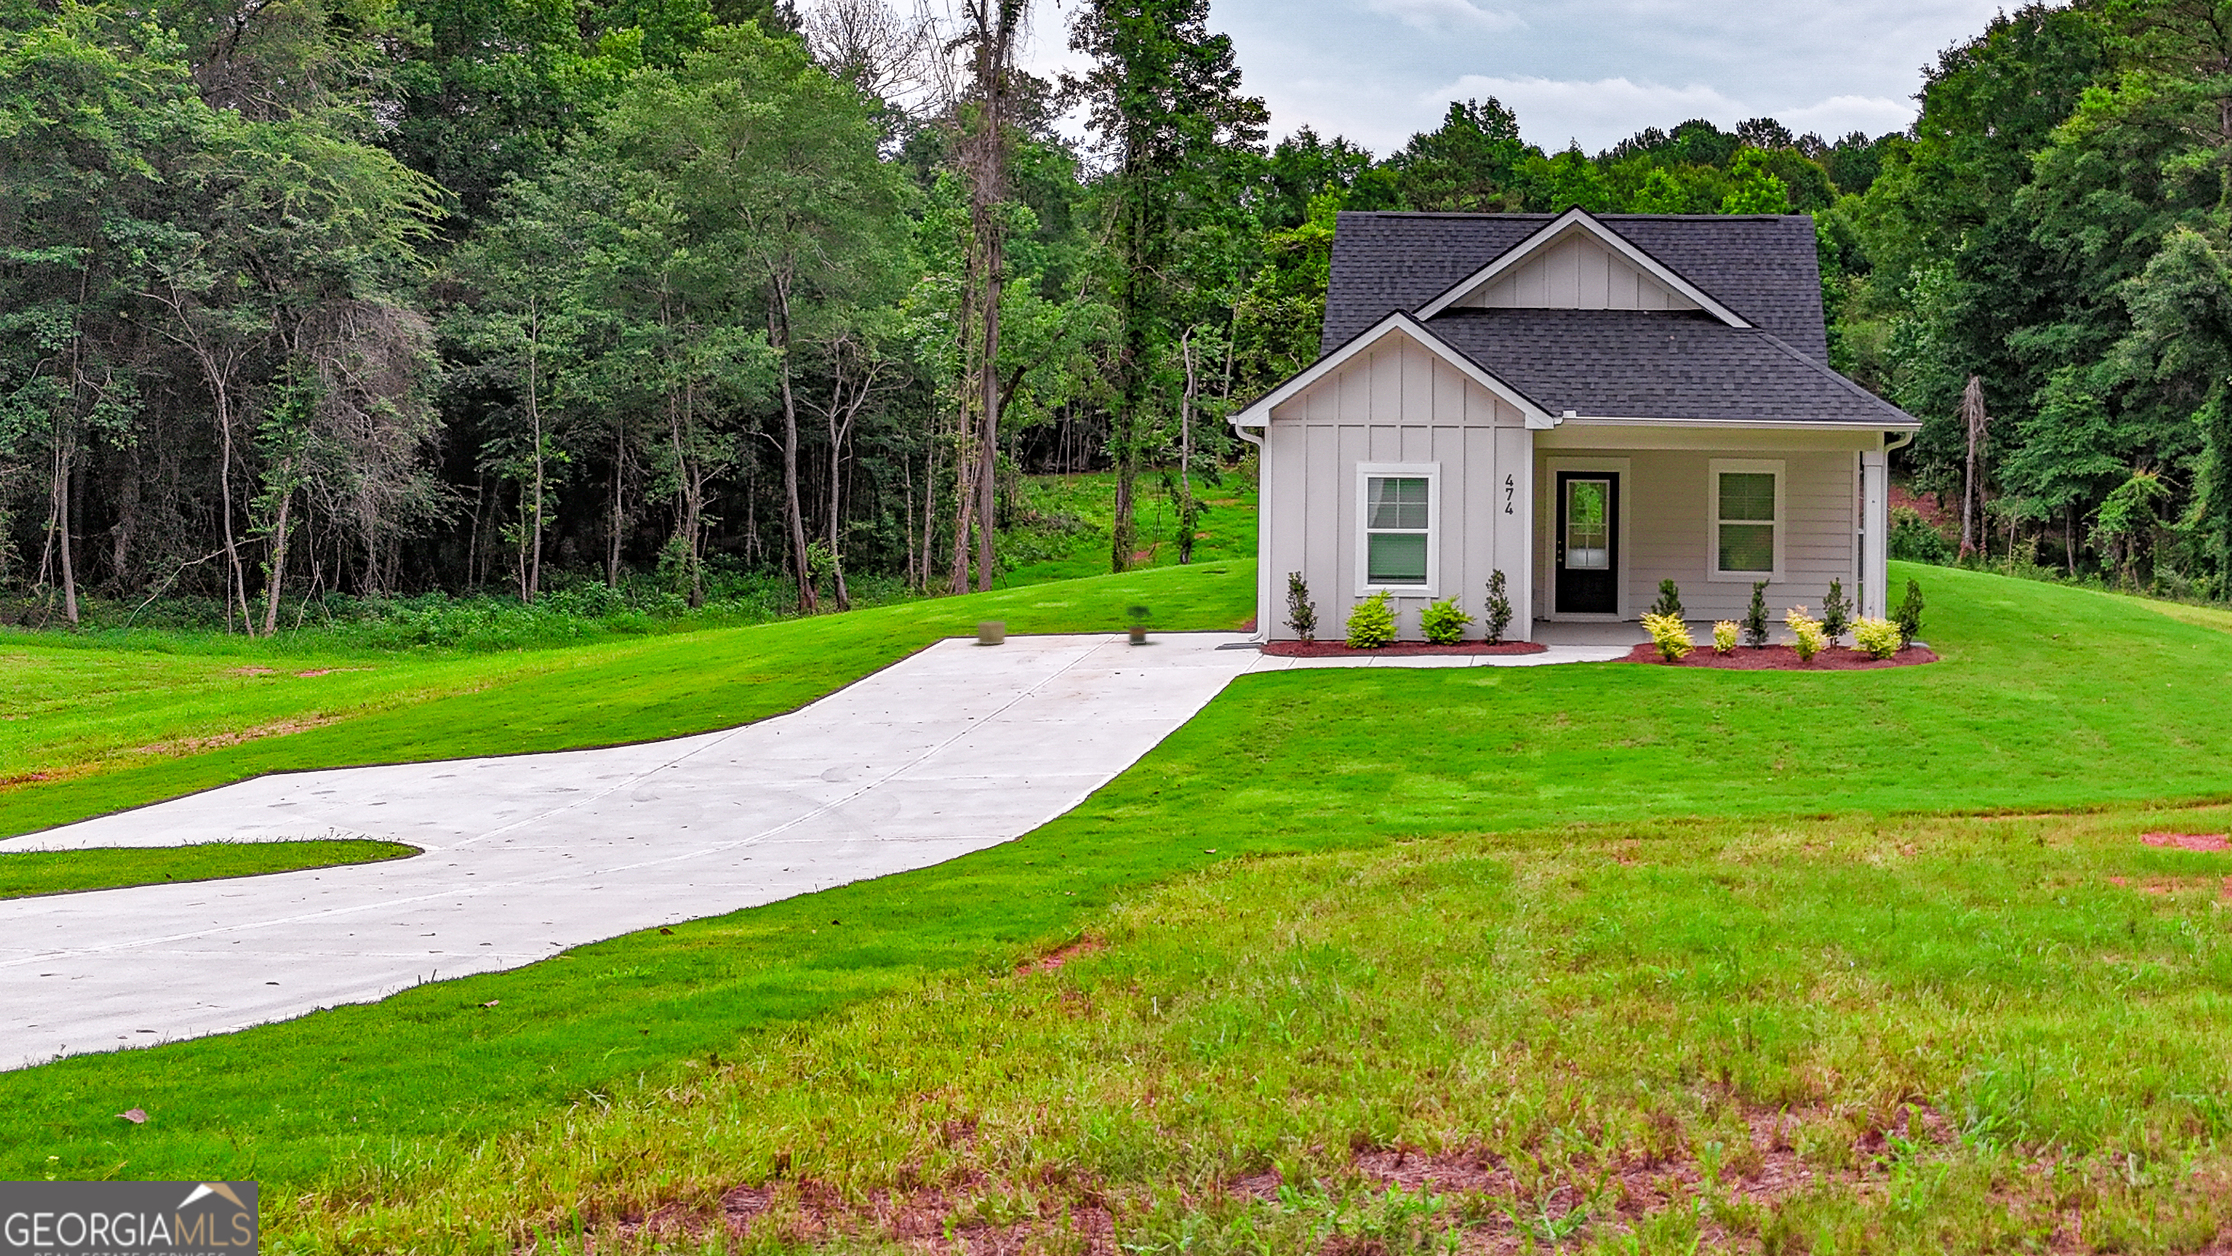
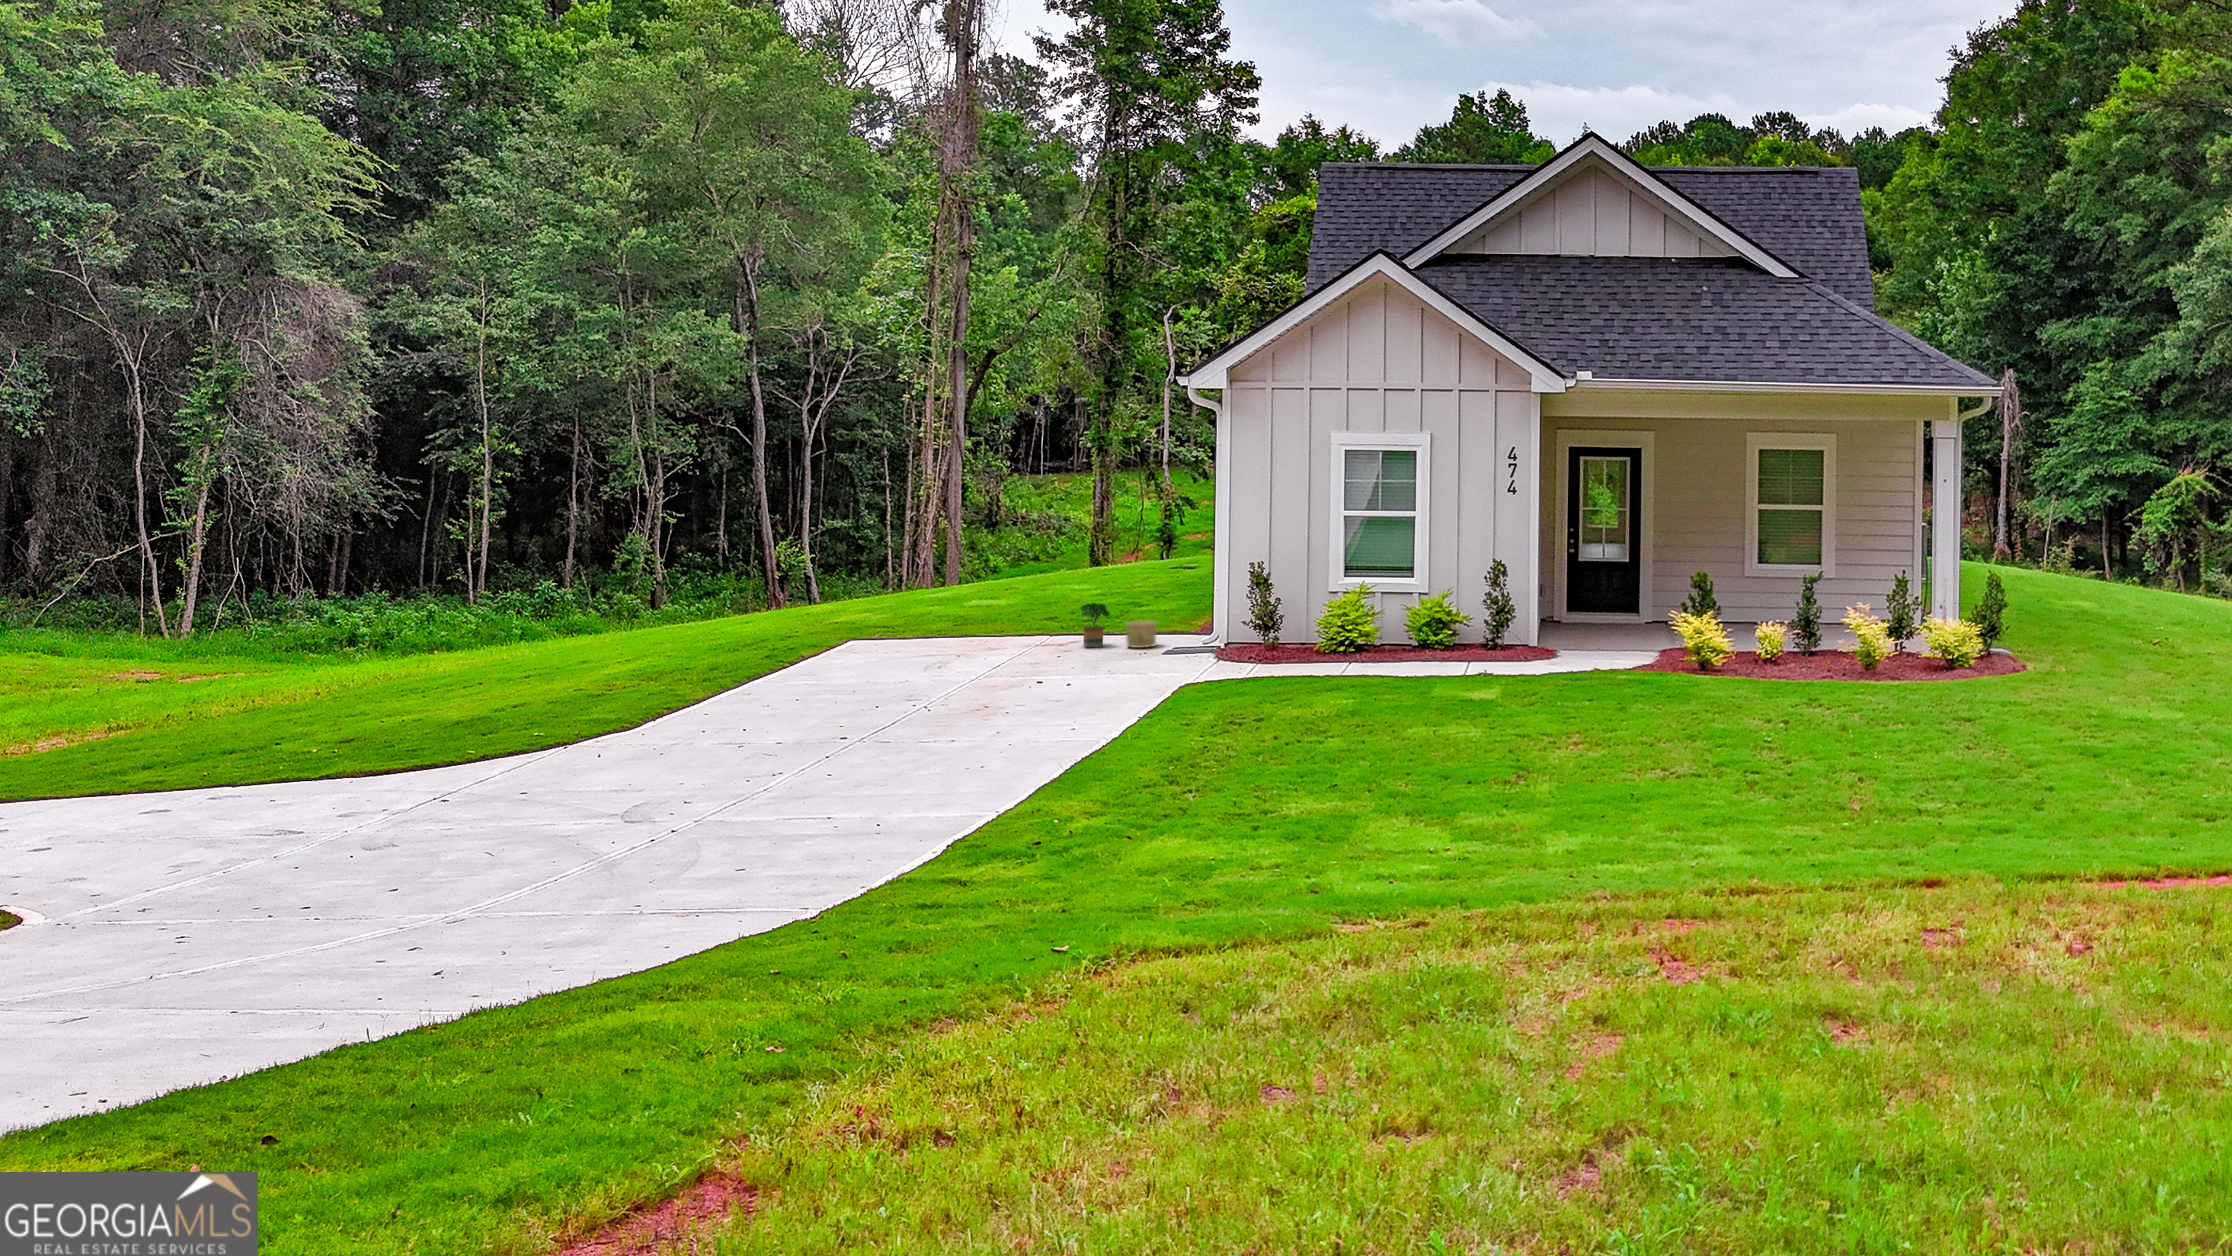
wooden bucket: present [978,622,1005,644] -> present [1126,621,1156,648]

